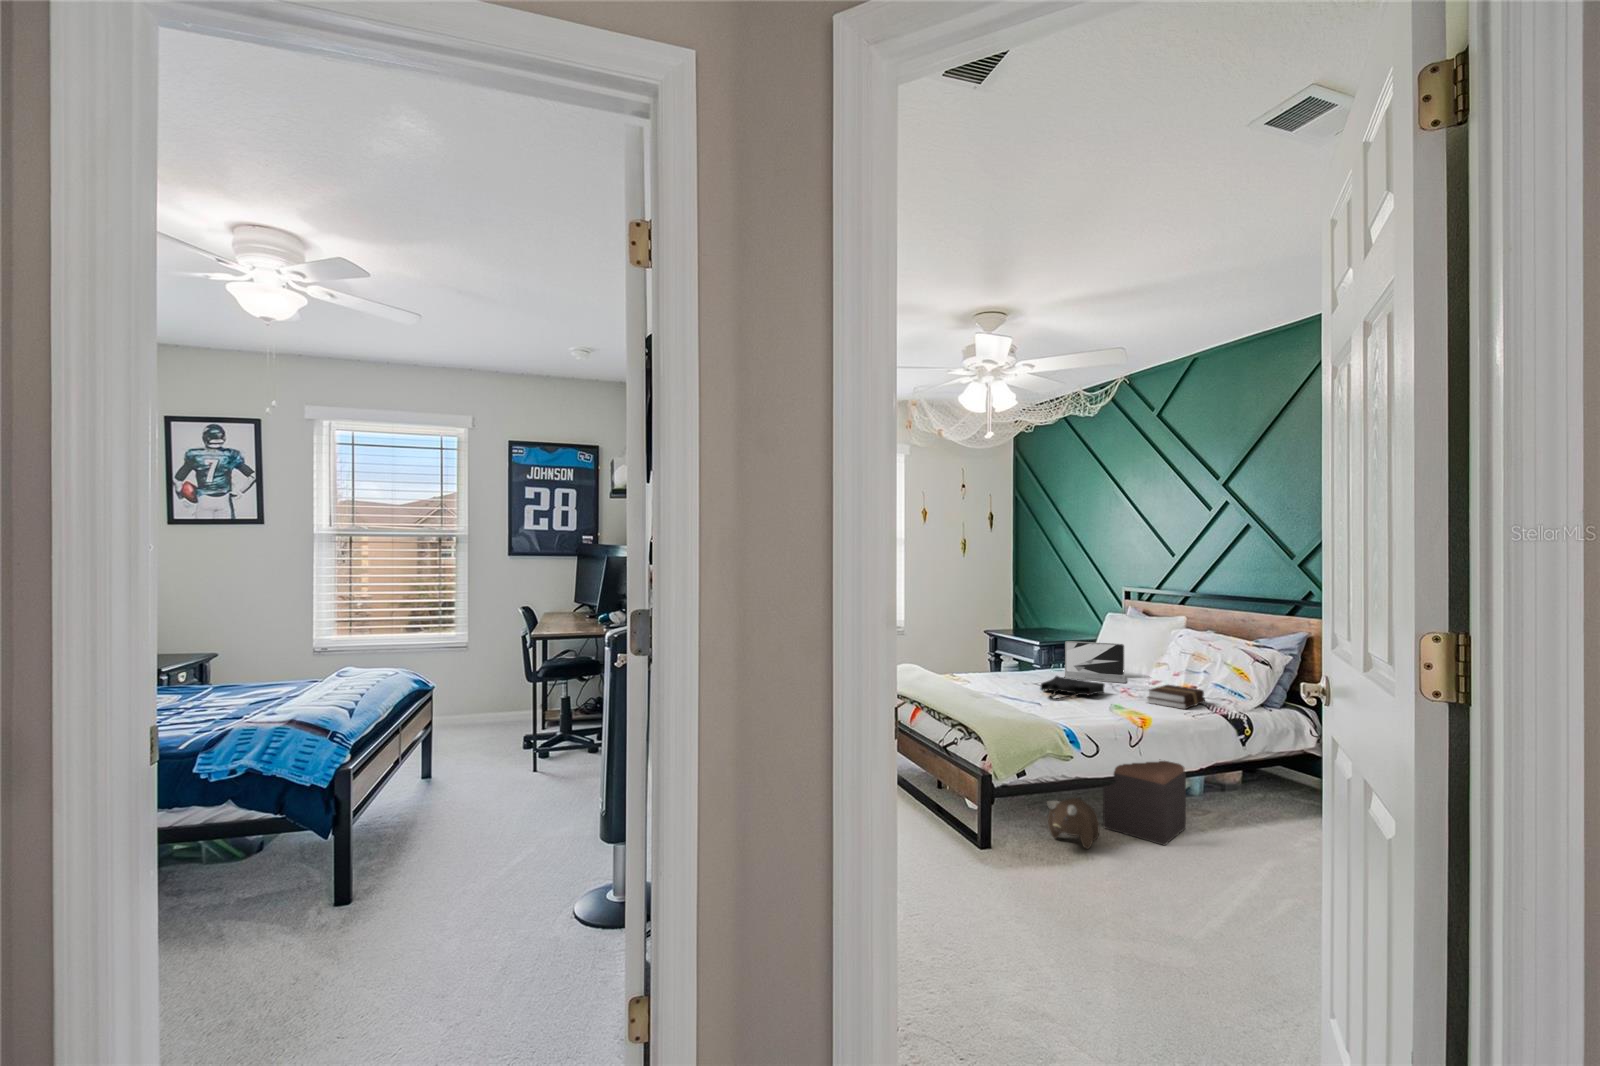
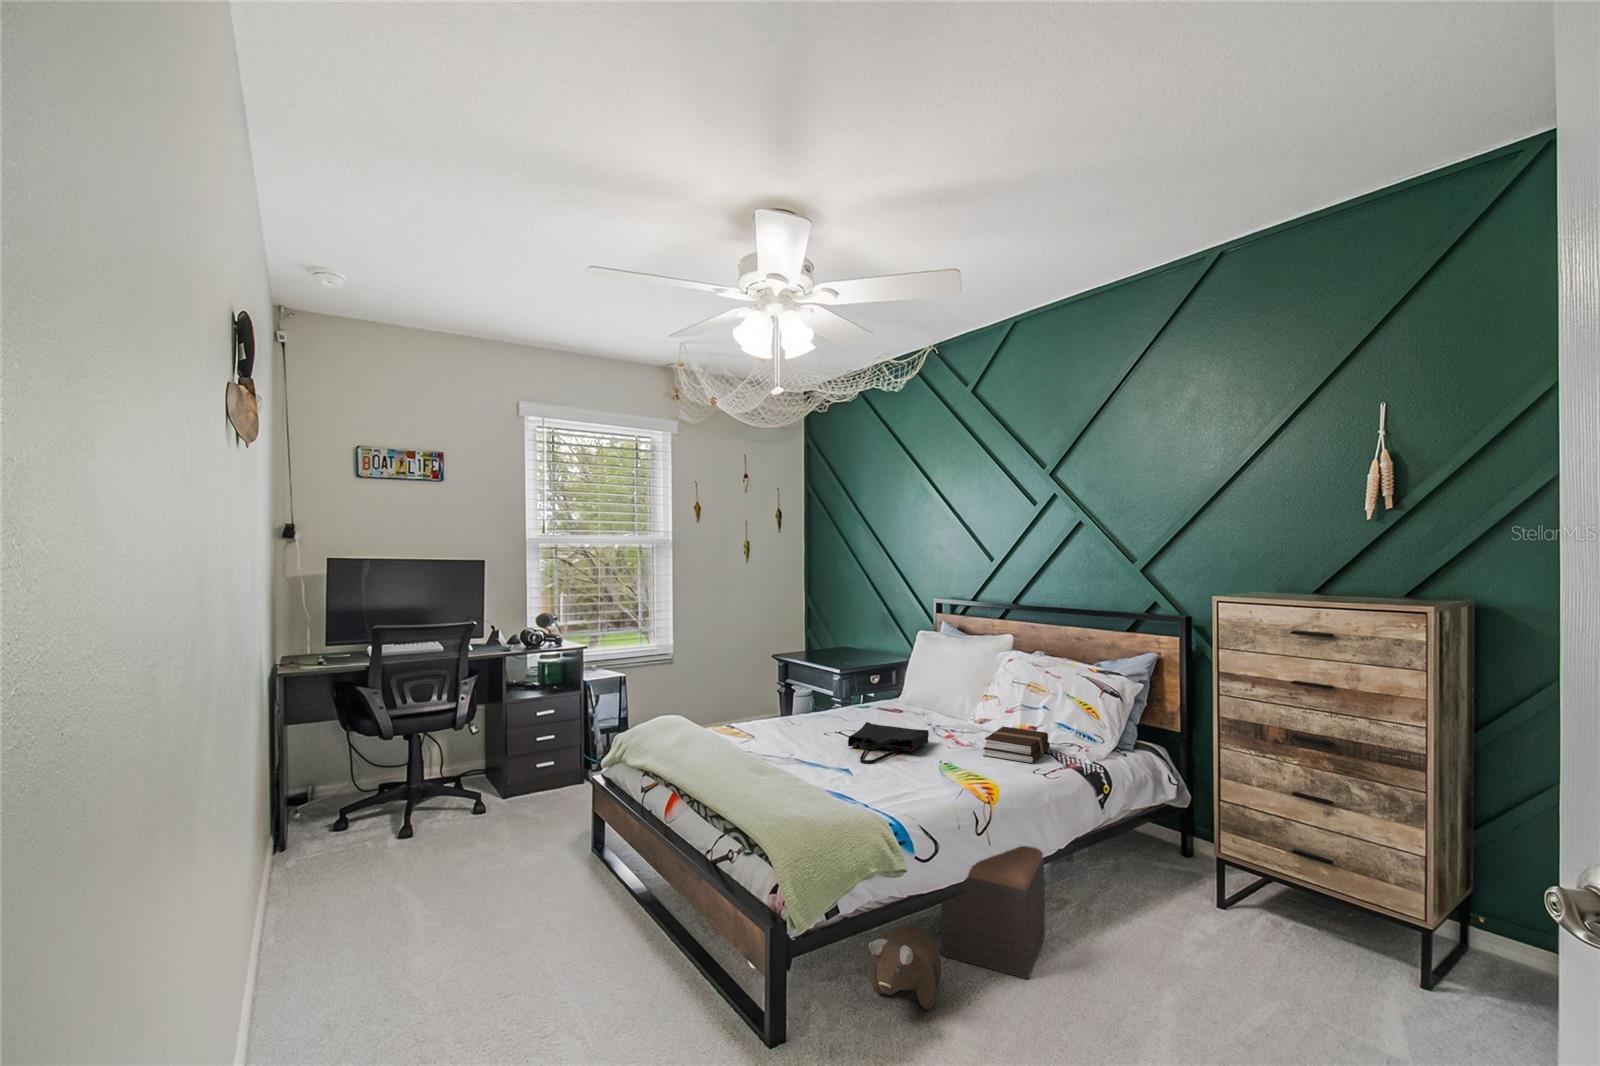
laptop: present [1064,641,1126,683] -> none [873,670,948,723]

